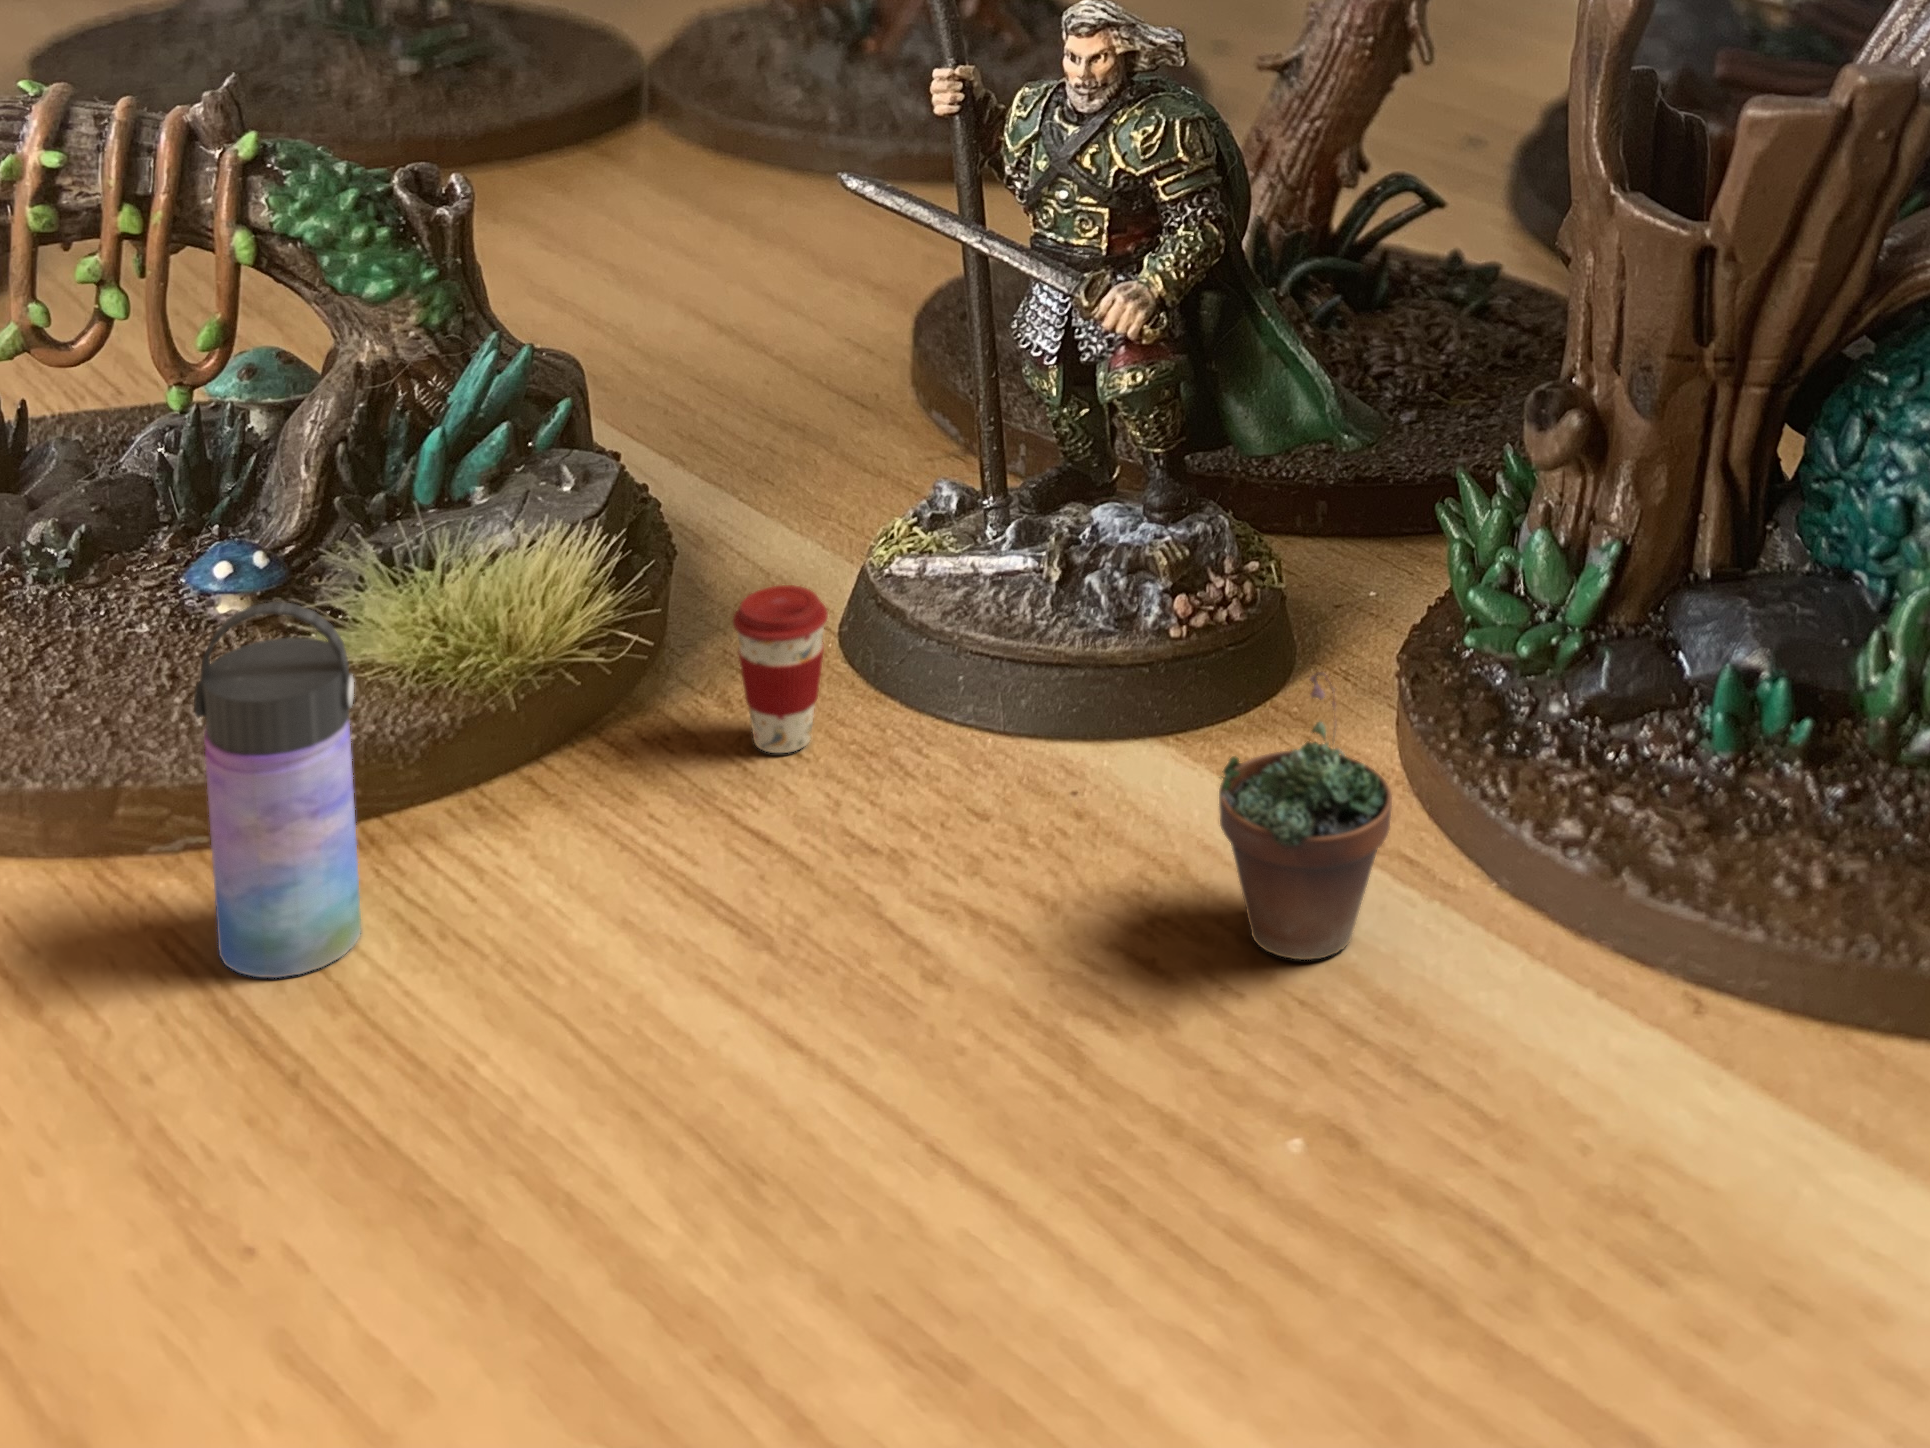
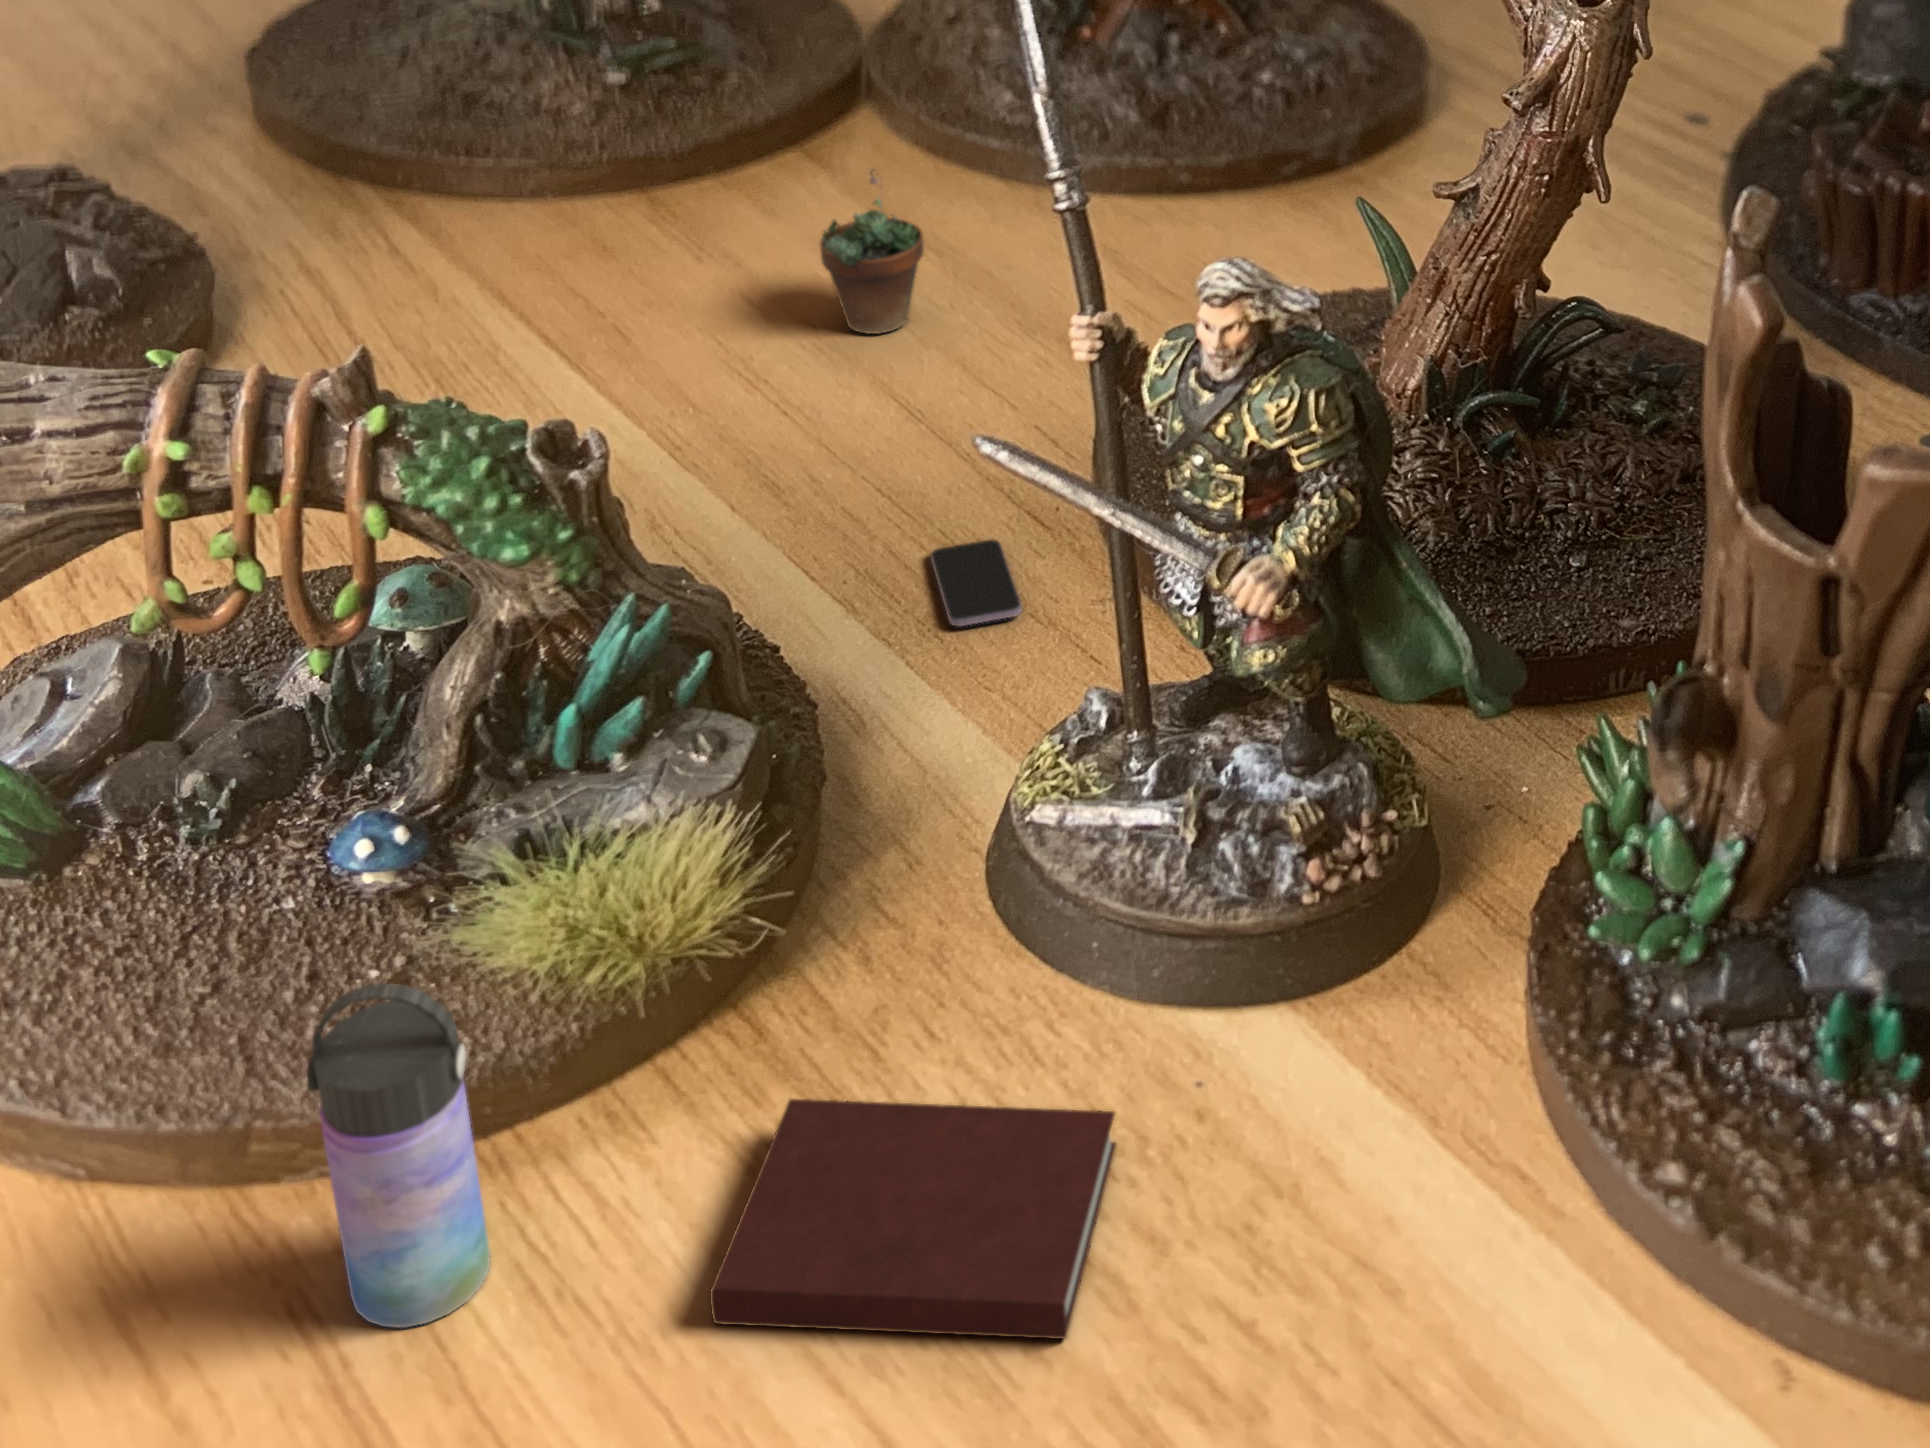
smartphone: none [751,397,848,461] -> present [931,539,1022,626]
coffee cup: present [733,585,828,753] -> none [864,863,959,1028]
succulent plant: present [1219,672,1392,960] -> present [820,170,924,334]
notebook: none [597,793,996,985] -> present [710,1099,1116,1339]

